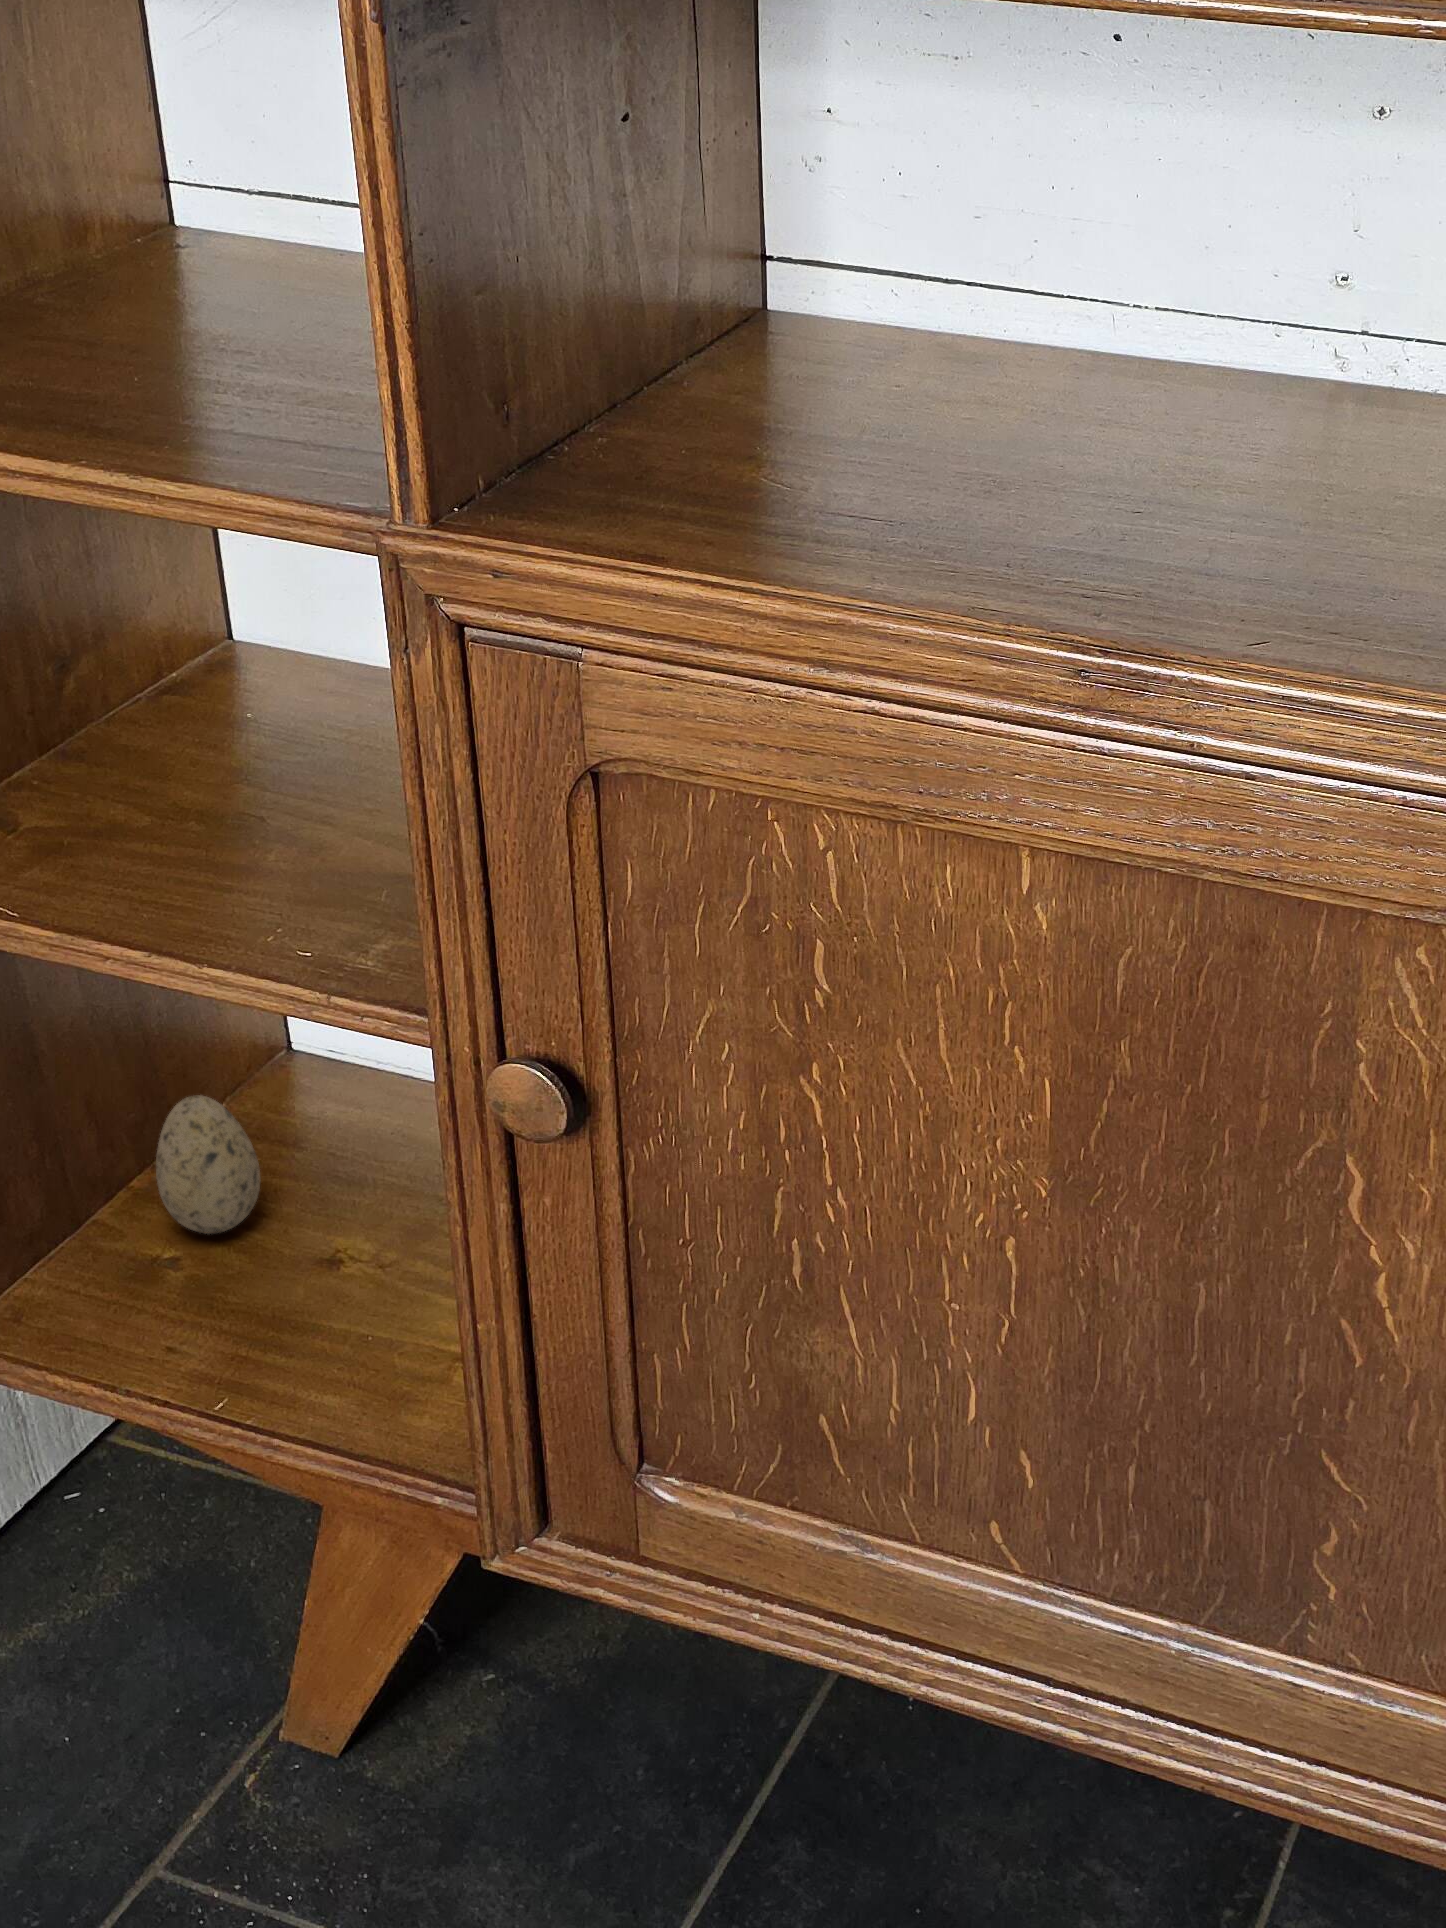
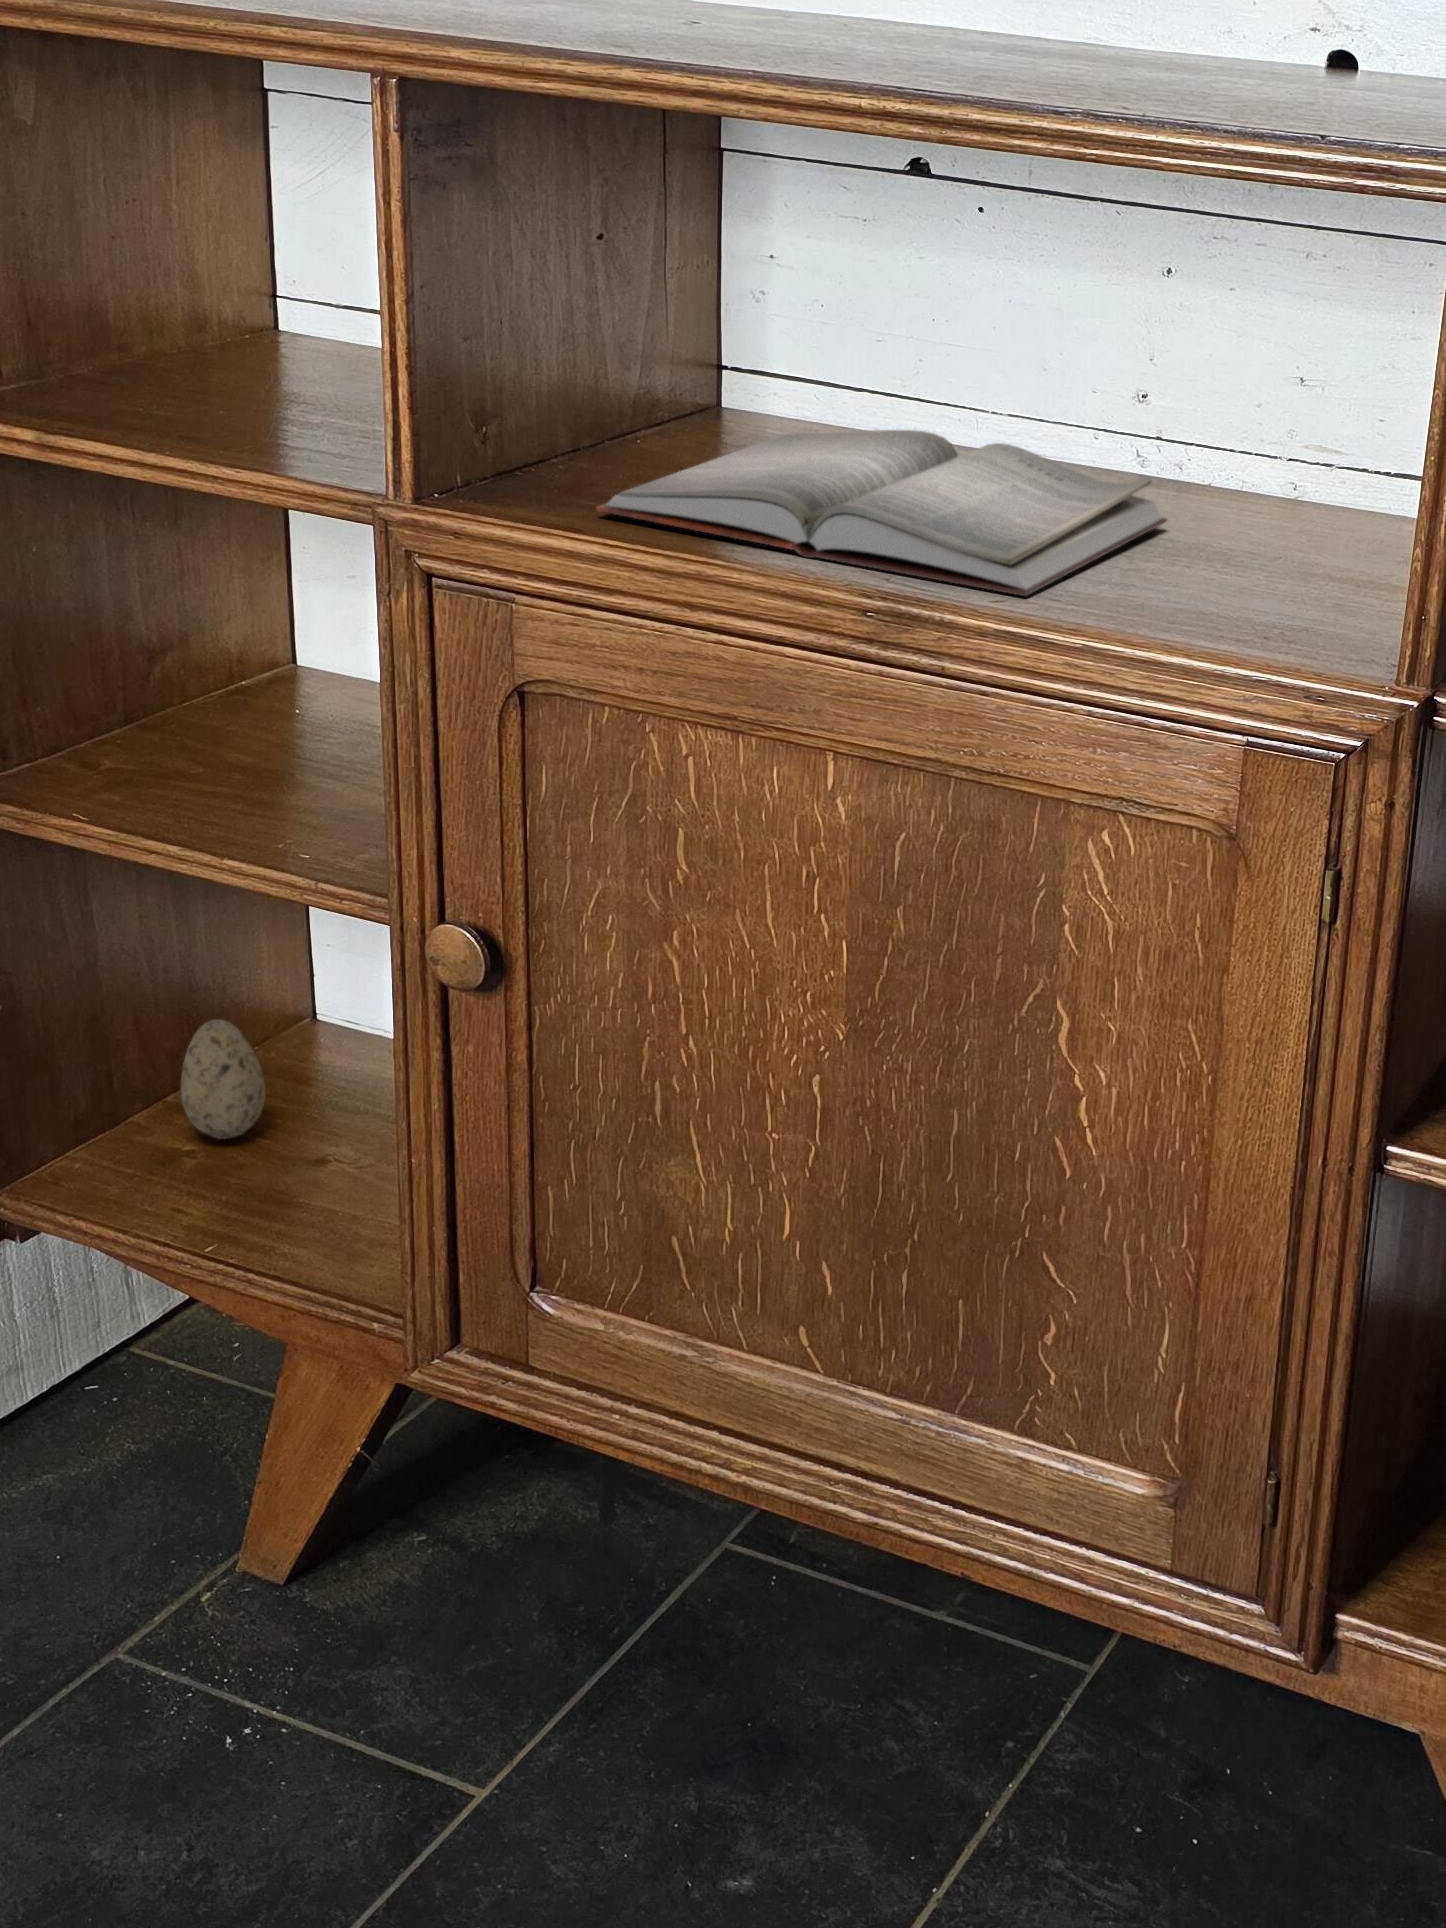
hardback book: none [676,354,1427,633] -> present [596,430,1167,596]

